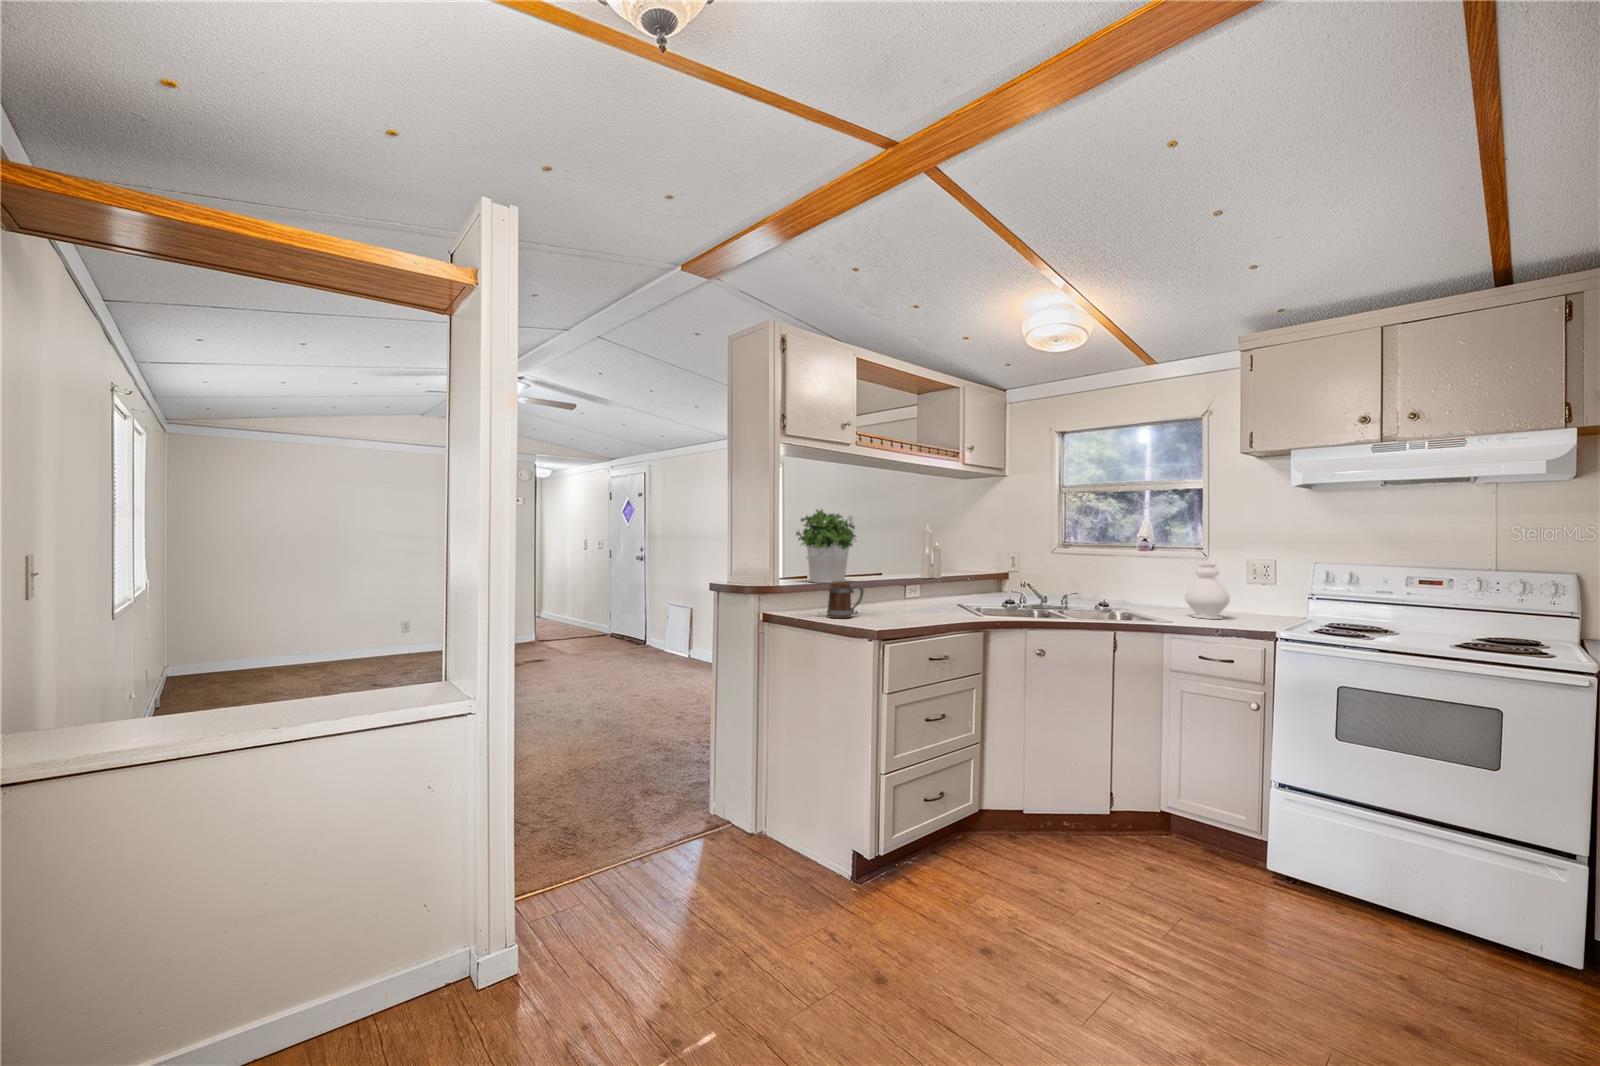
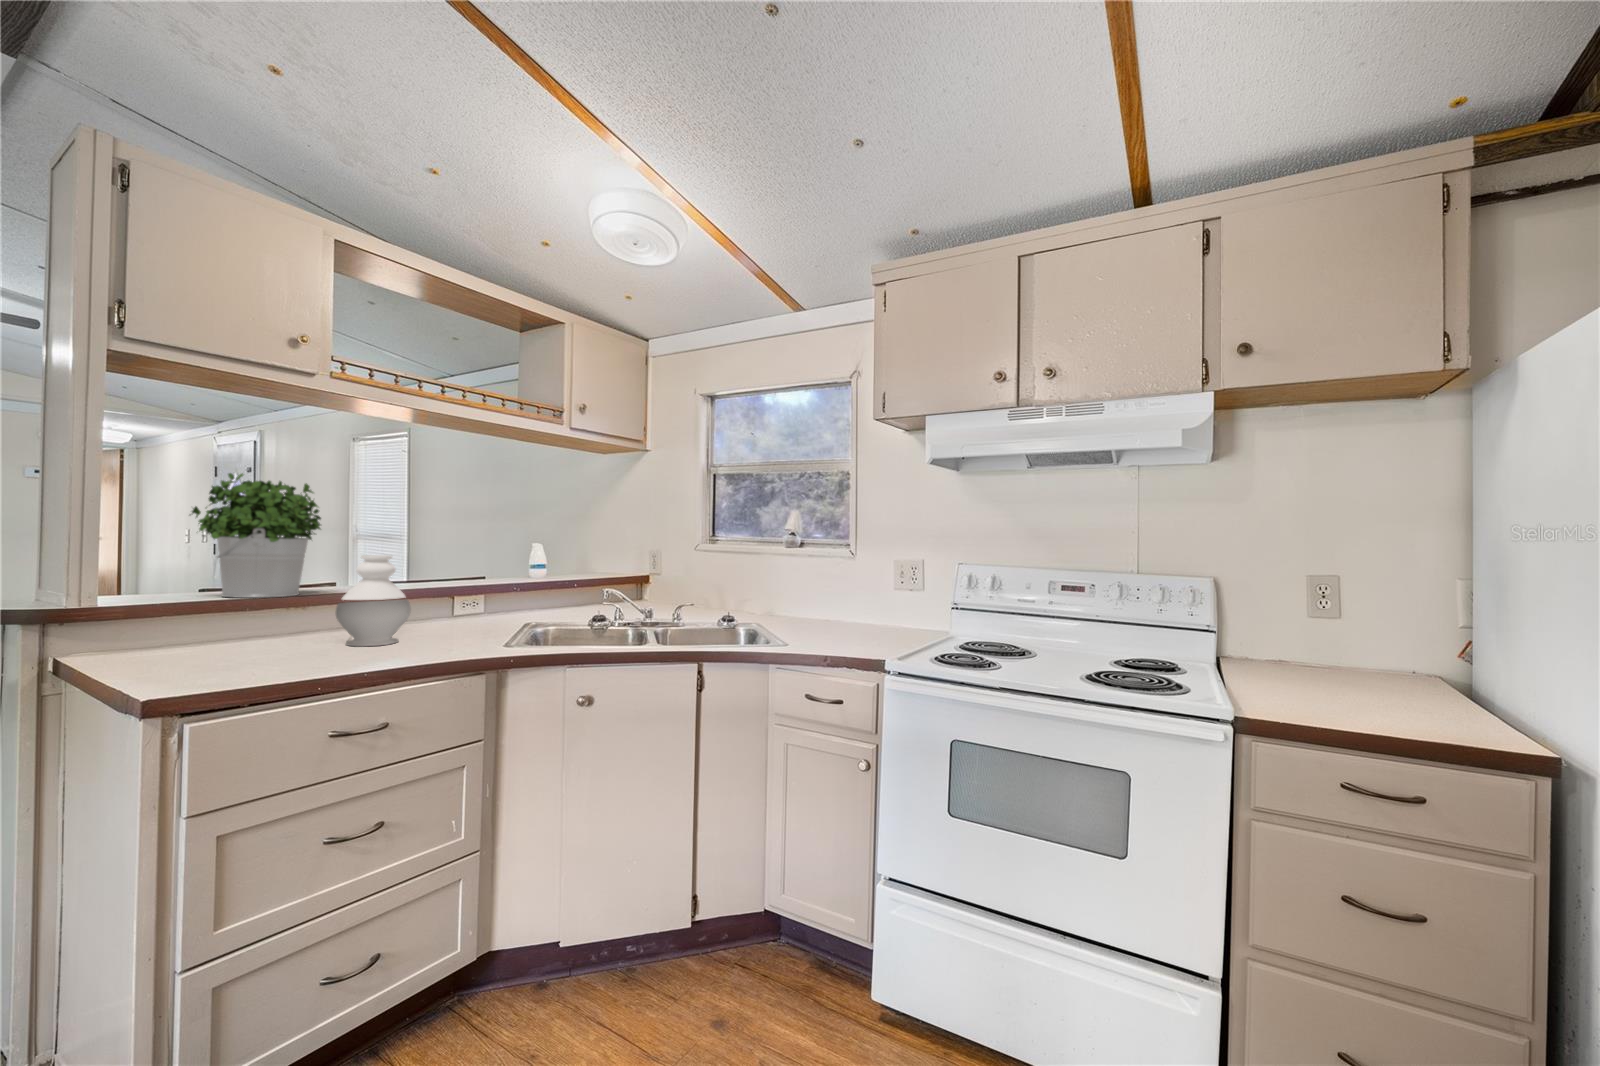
candle: present [921,529,941,578] -> none [478,501,519,586]
decorative vase: present [1185,563,1230,619] -> present [336,555,411,646]
mug: present [827,582,864,618] -> none [166,597,258,665]

